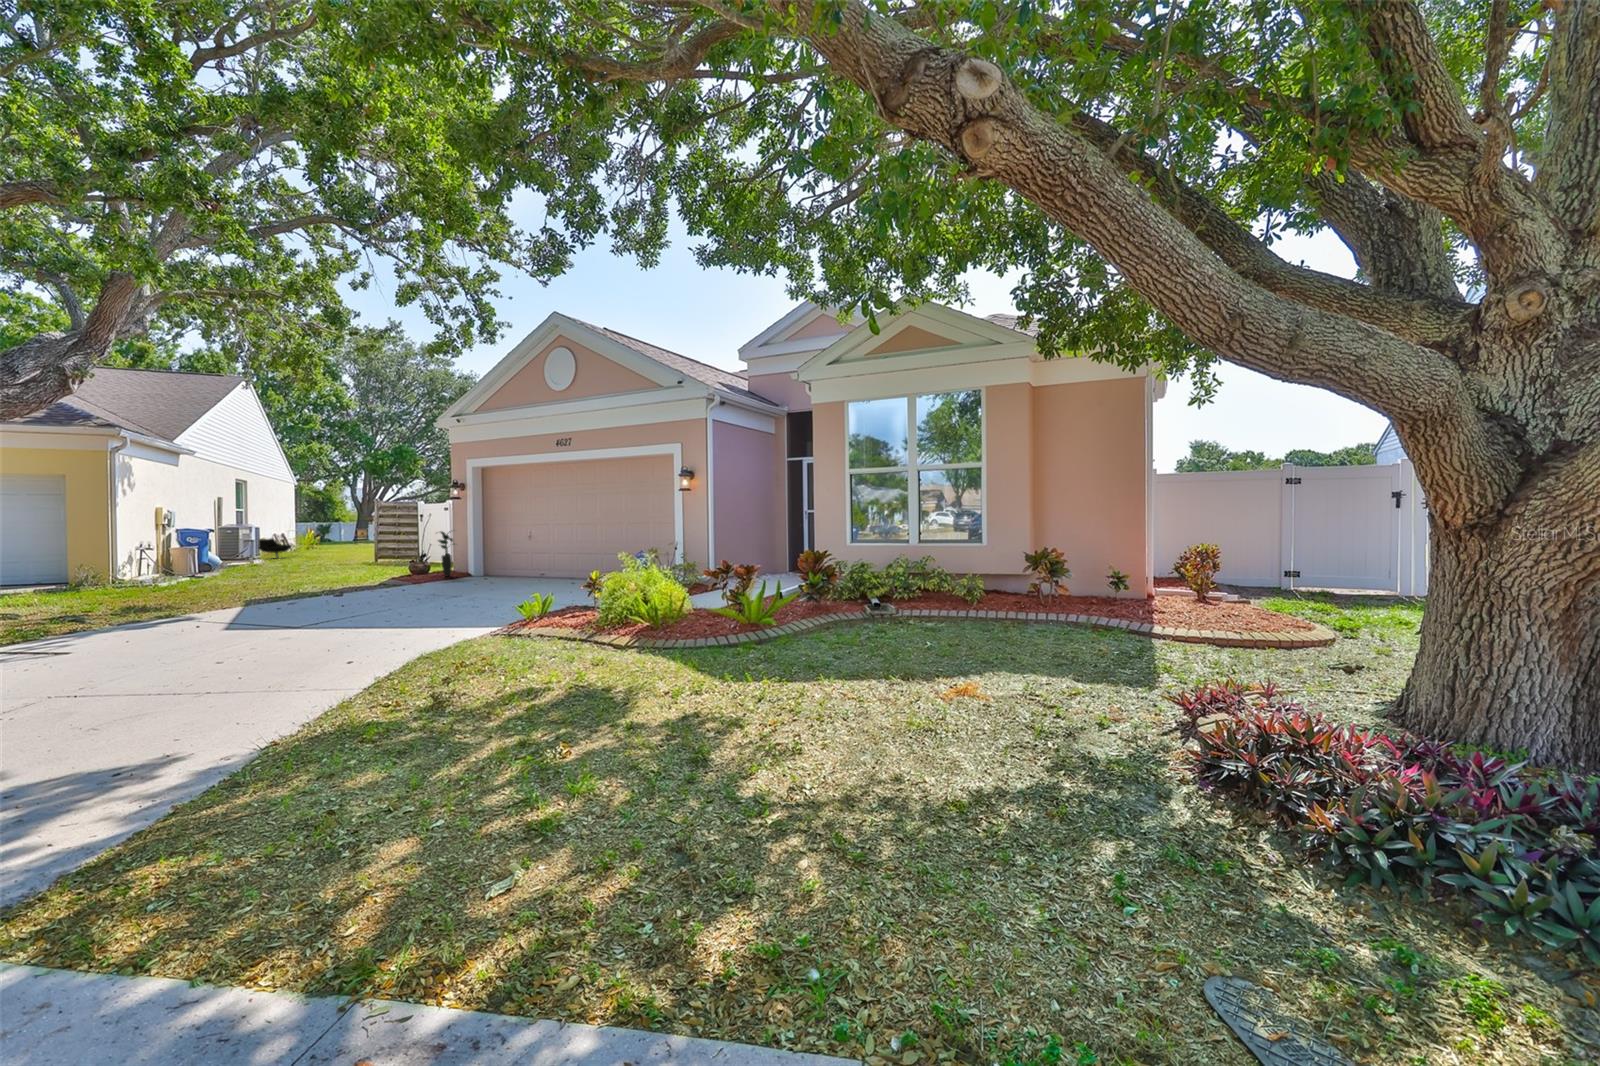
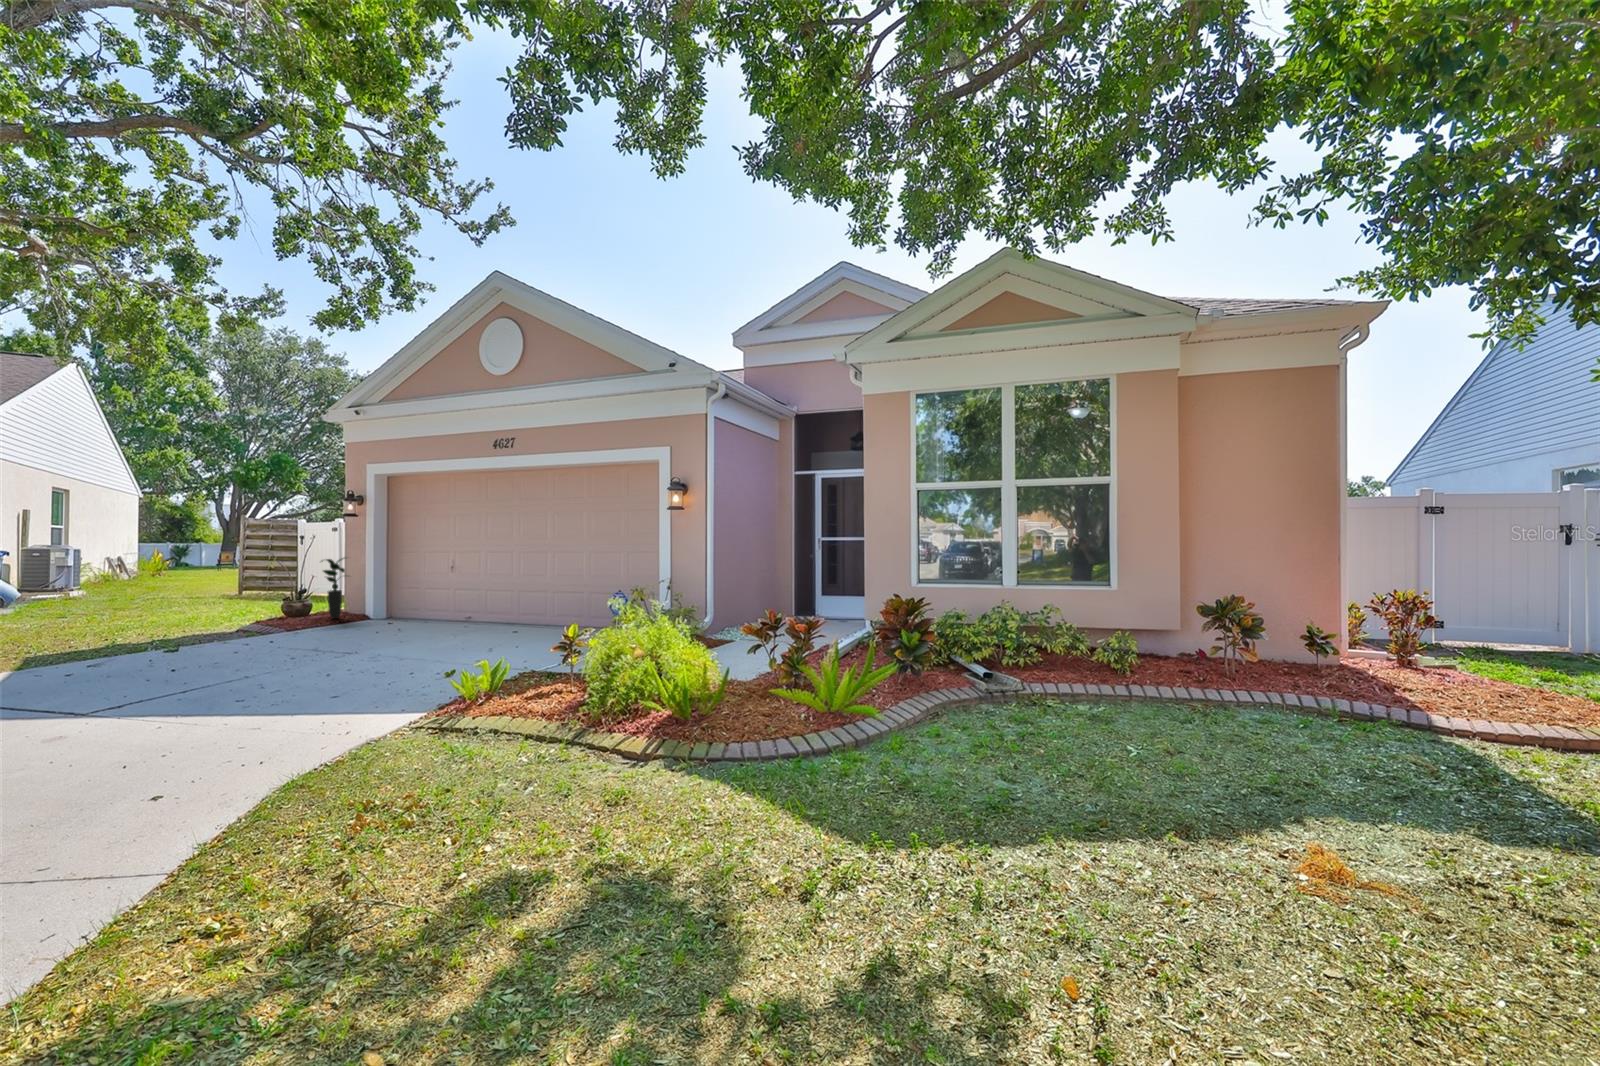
lounge chair: present [258,538,291,559] -> none [70,564,122,592]

